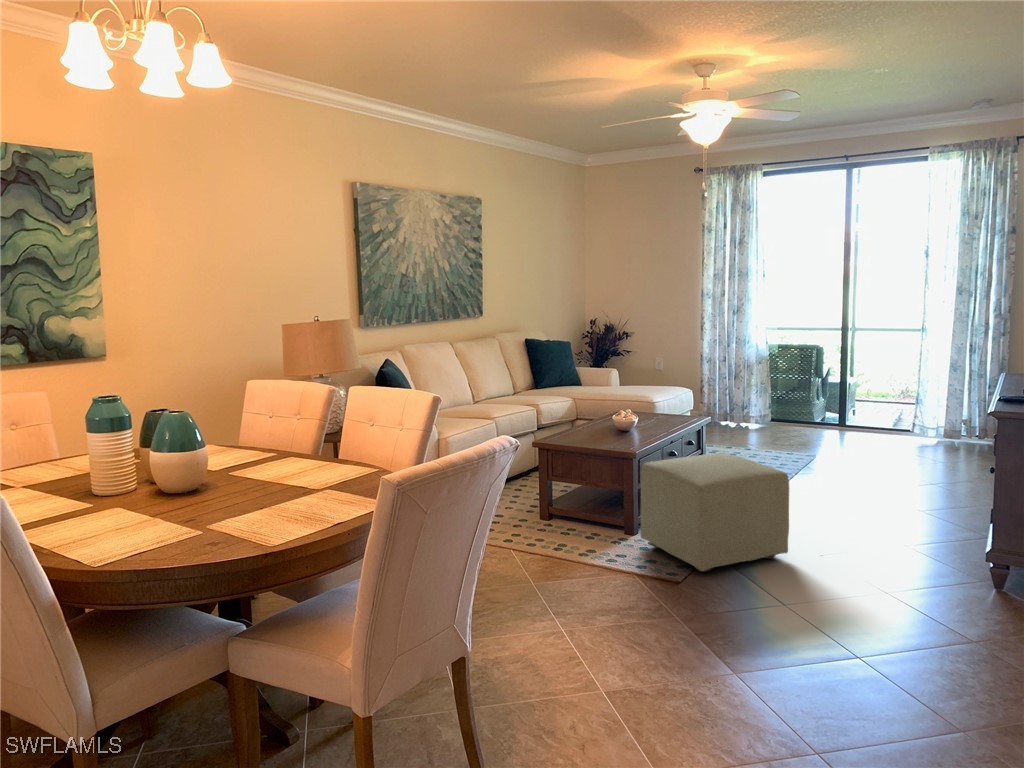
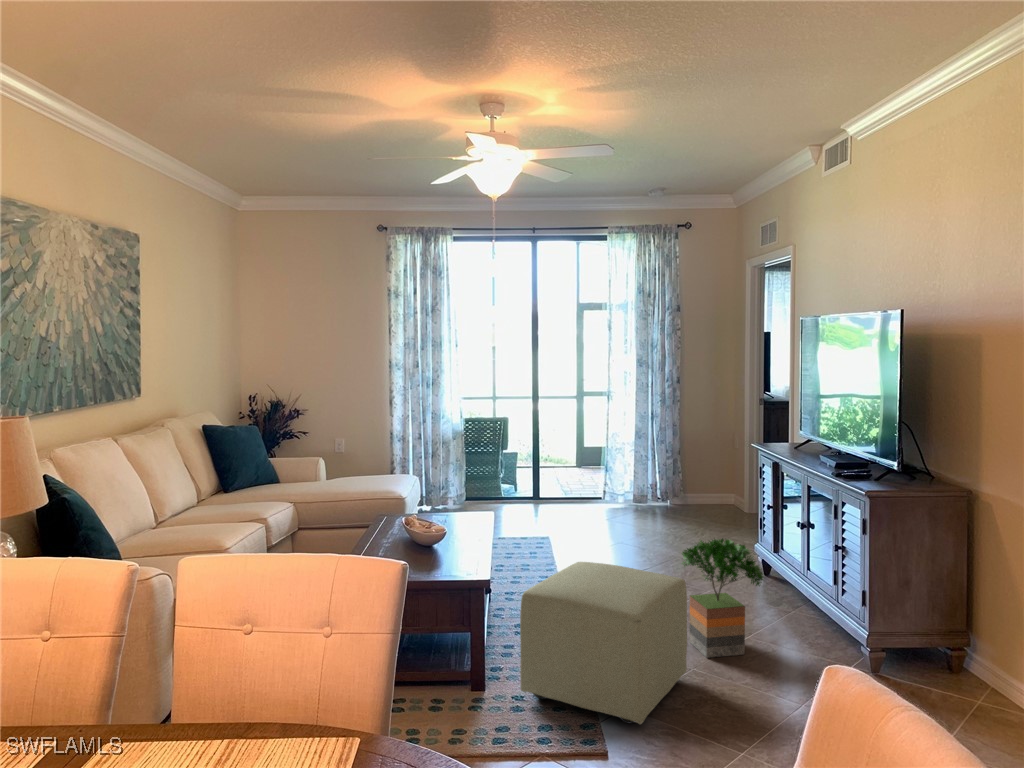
potted tree: none [817,447,894,557] -> present [682,538,764,658]

